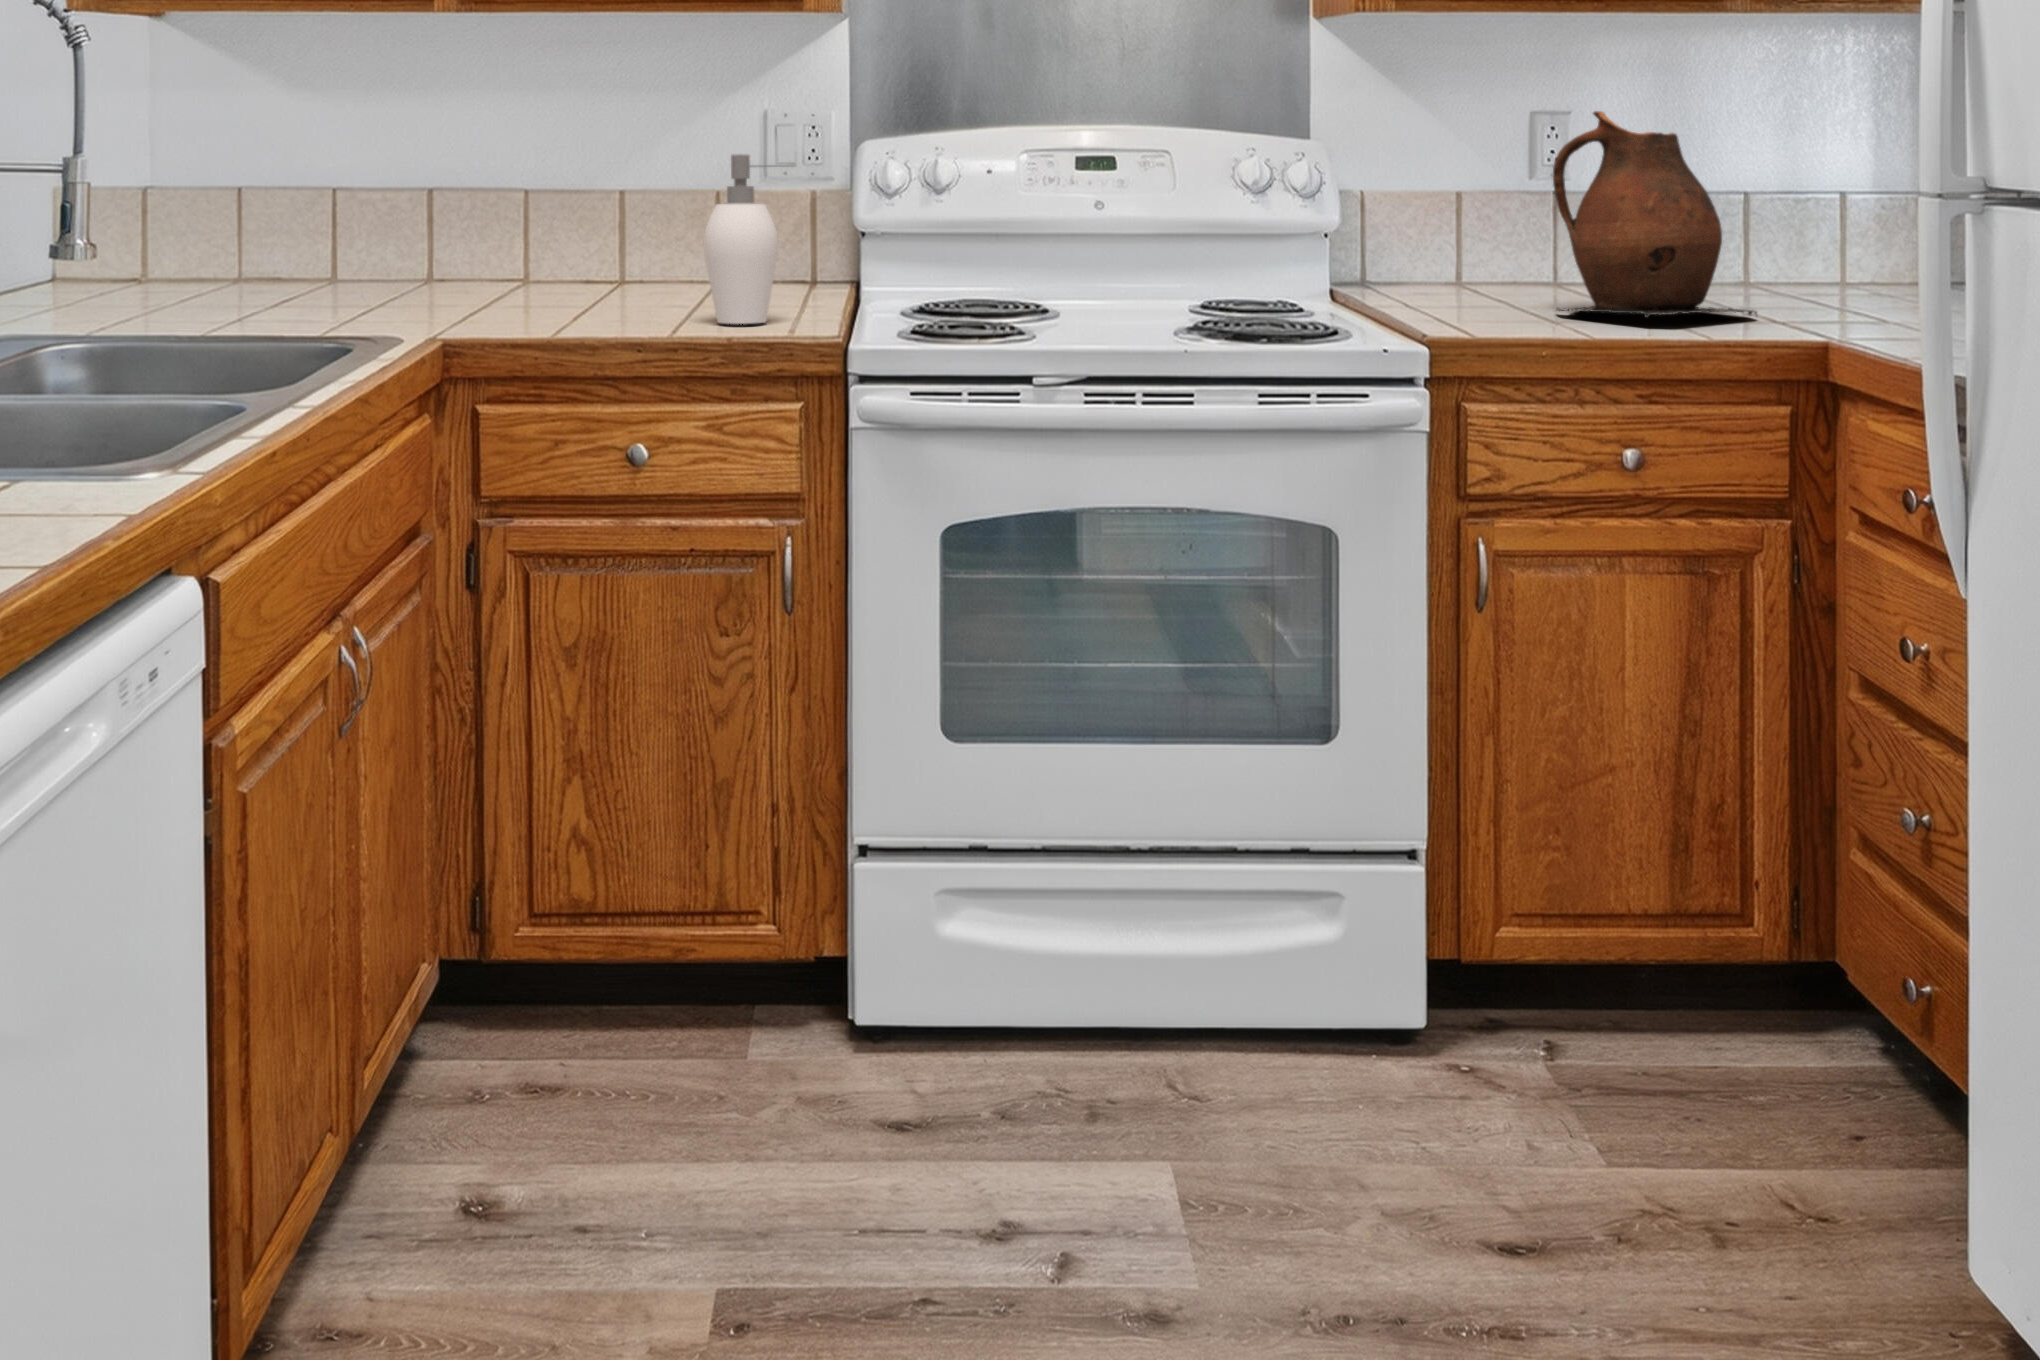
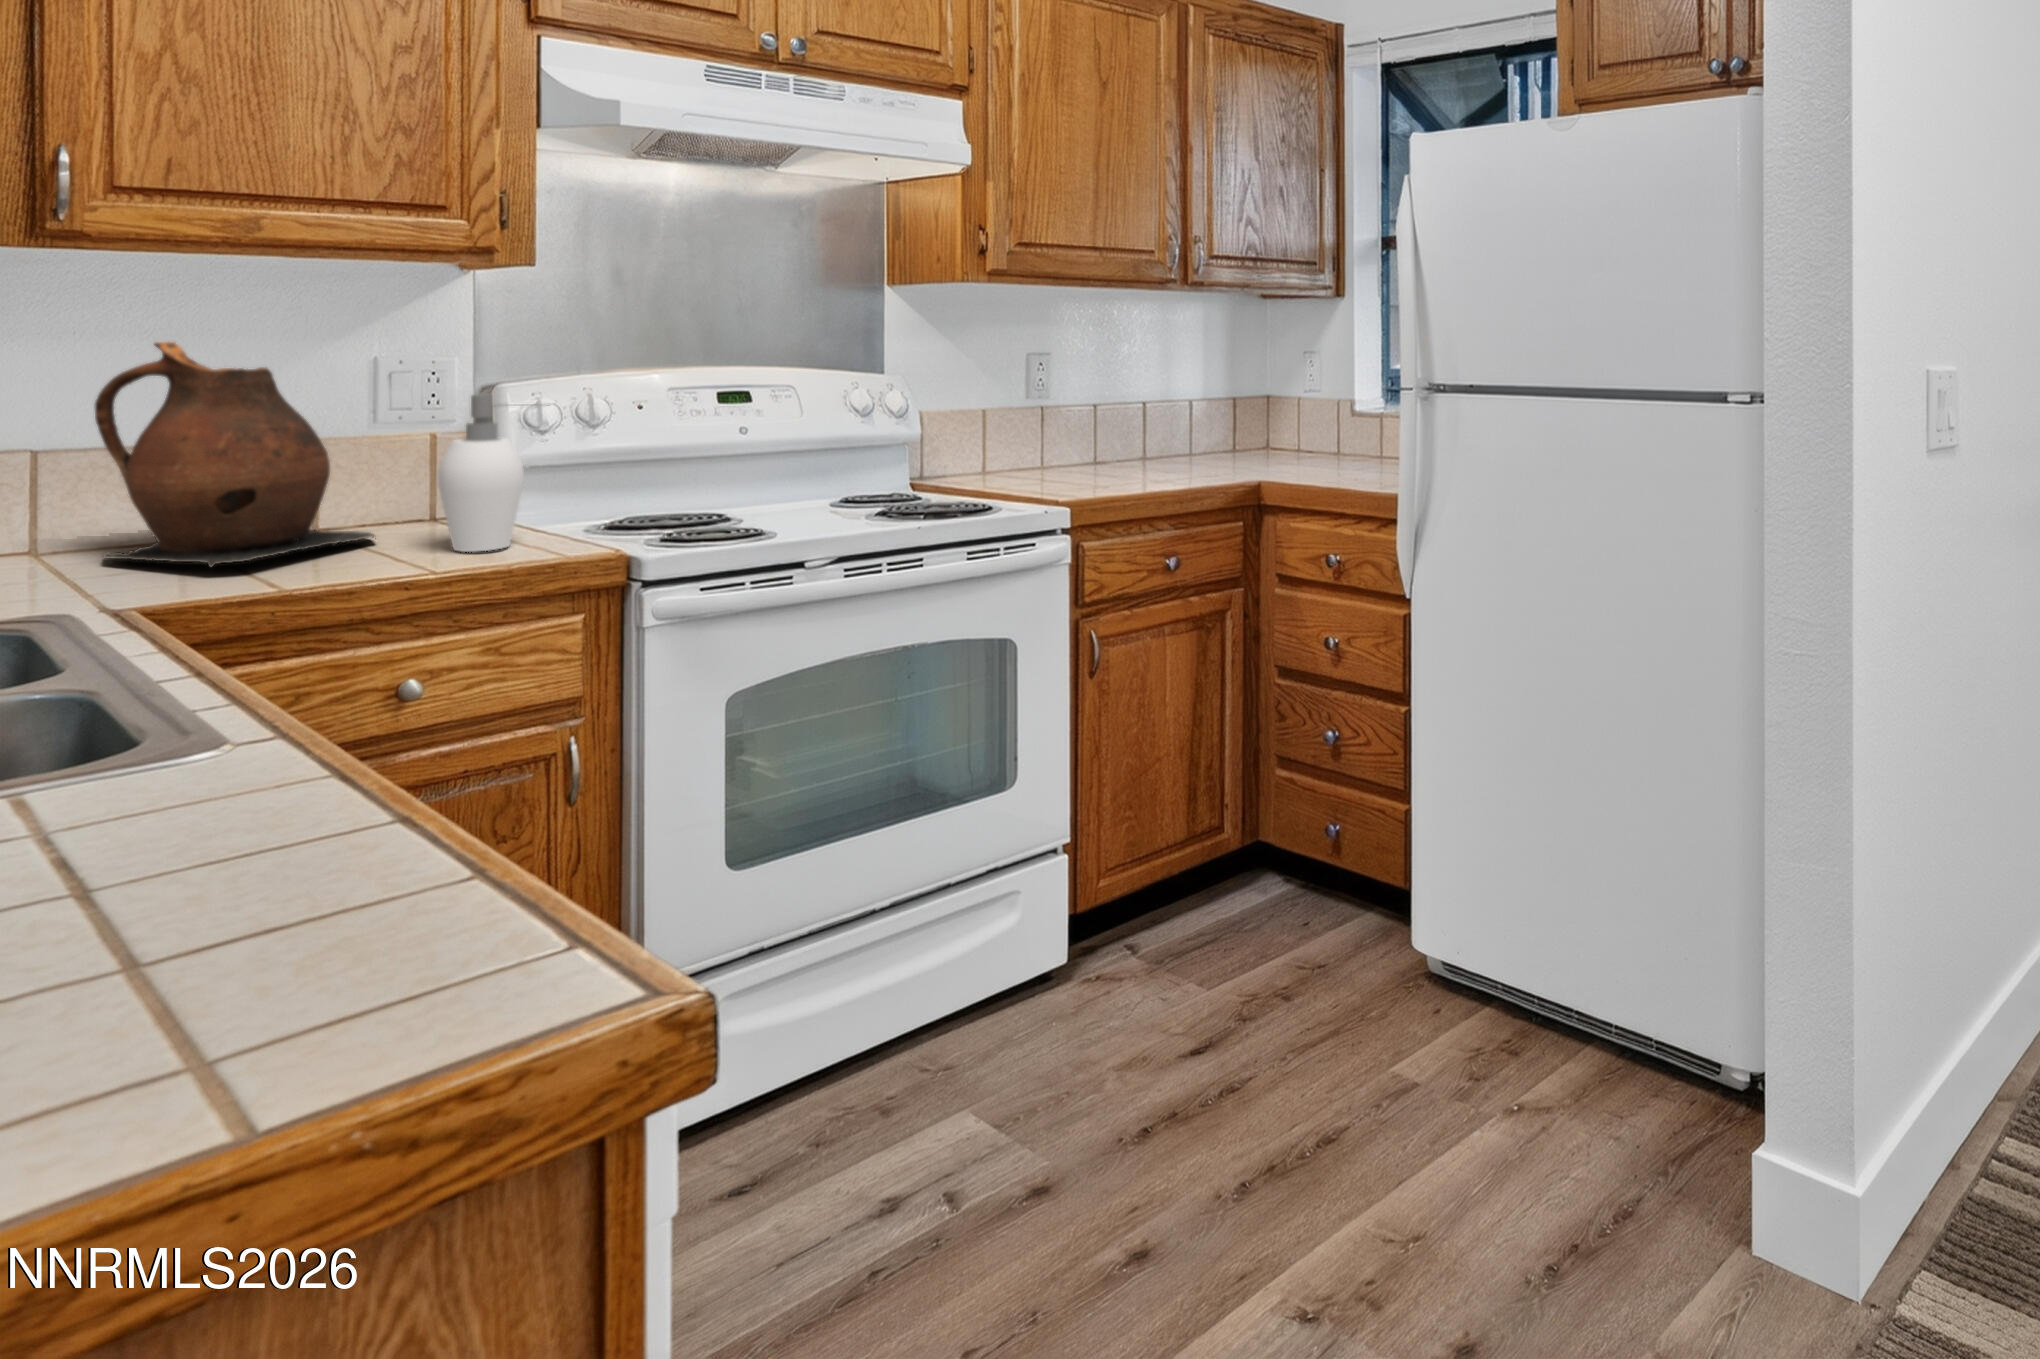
ceramic pitcher: present [1553,111,1757,318] -> present [95,342,375,567]

